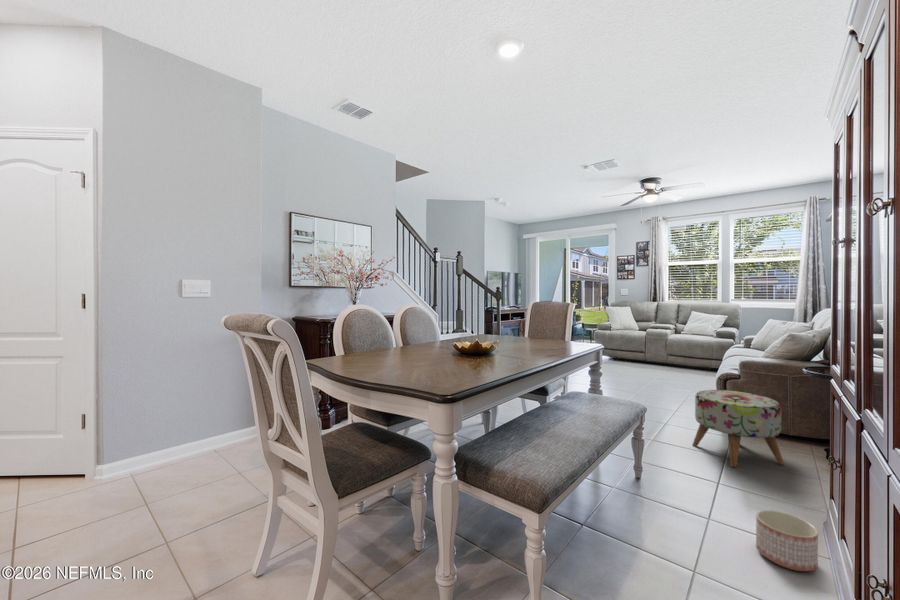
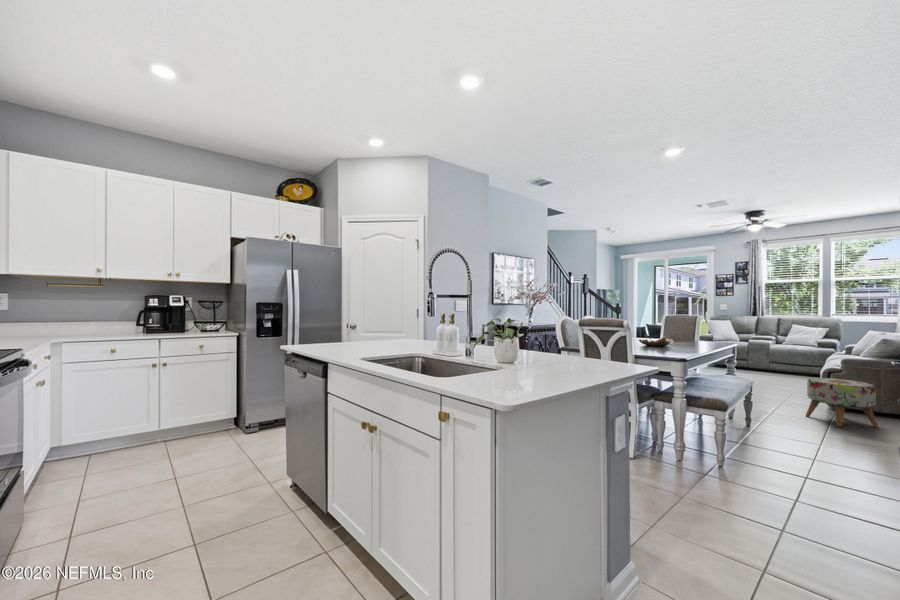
planter: present [756,510,818,571] -> none [856,435,895,464]

